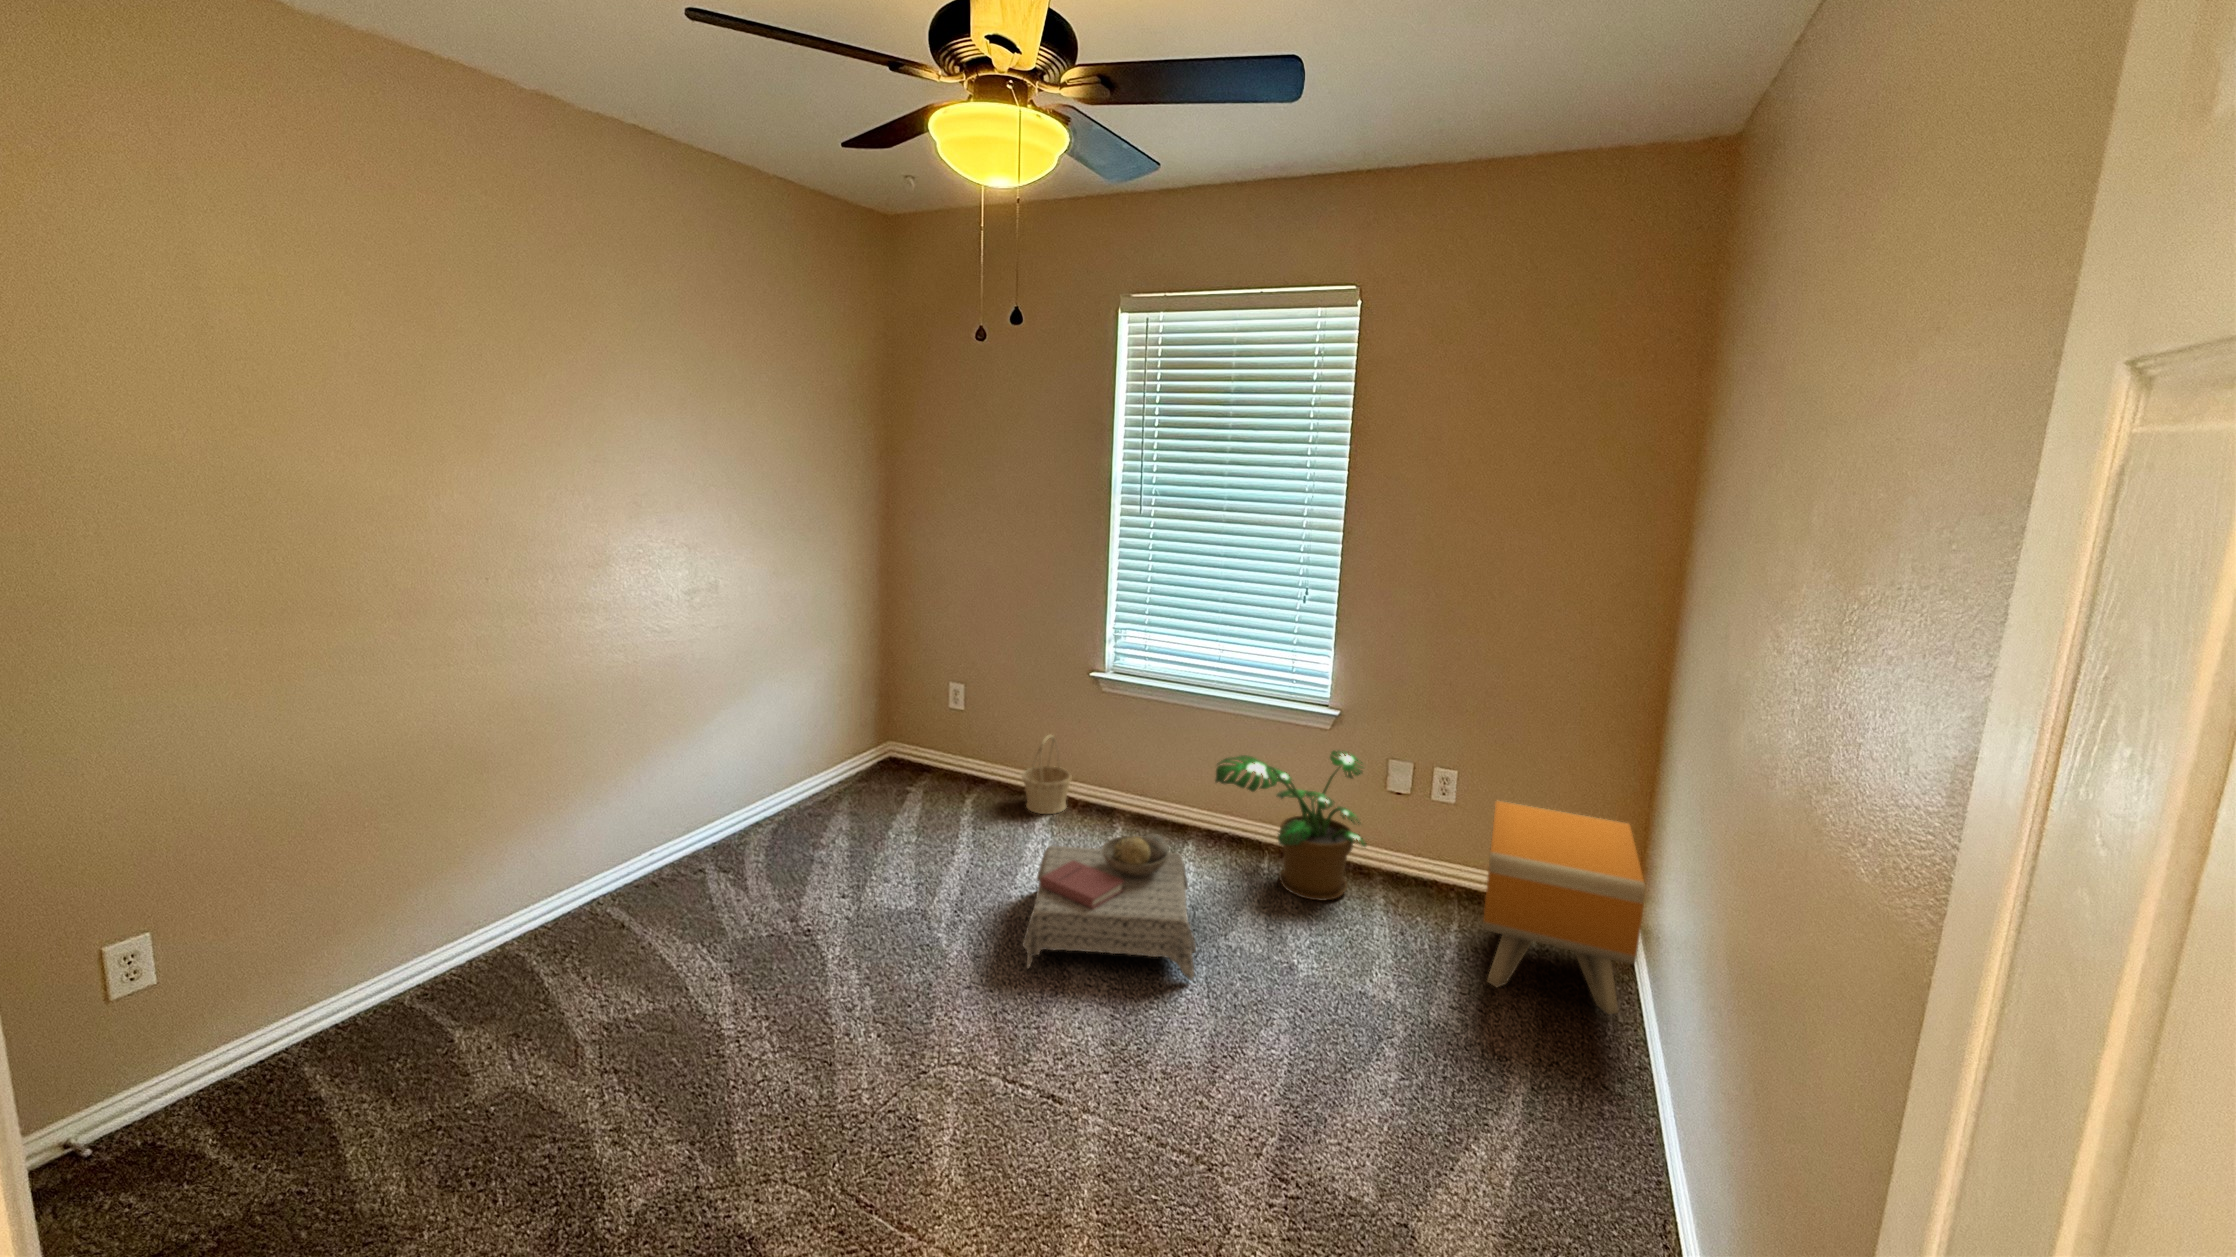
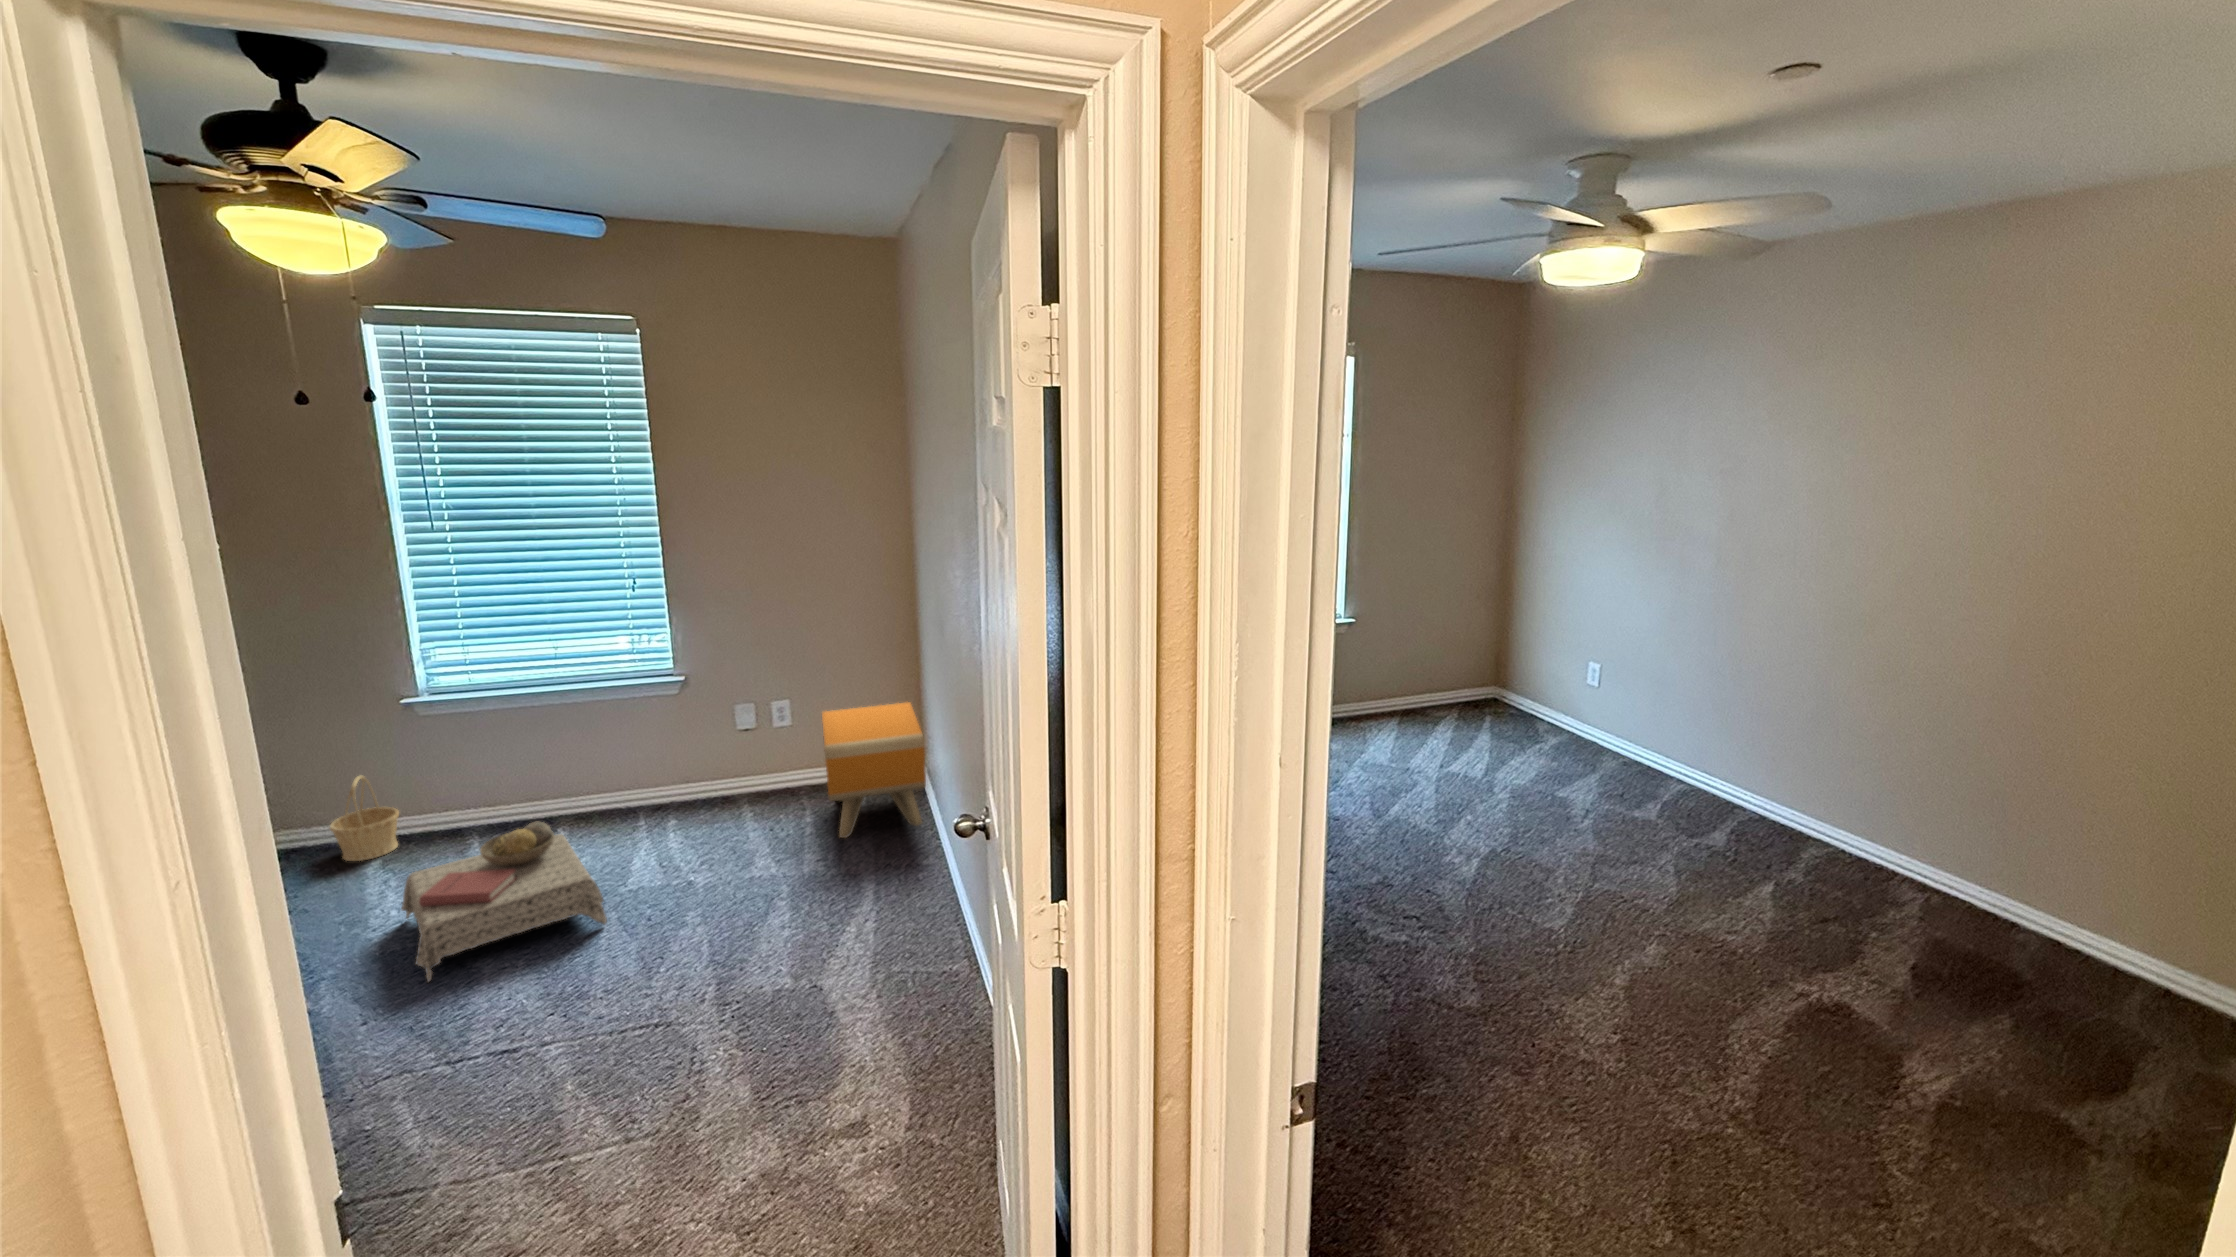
potted plant: present [1215,750,1367,901] -> none [580,707,730,835]

